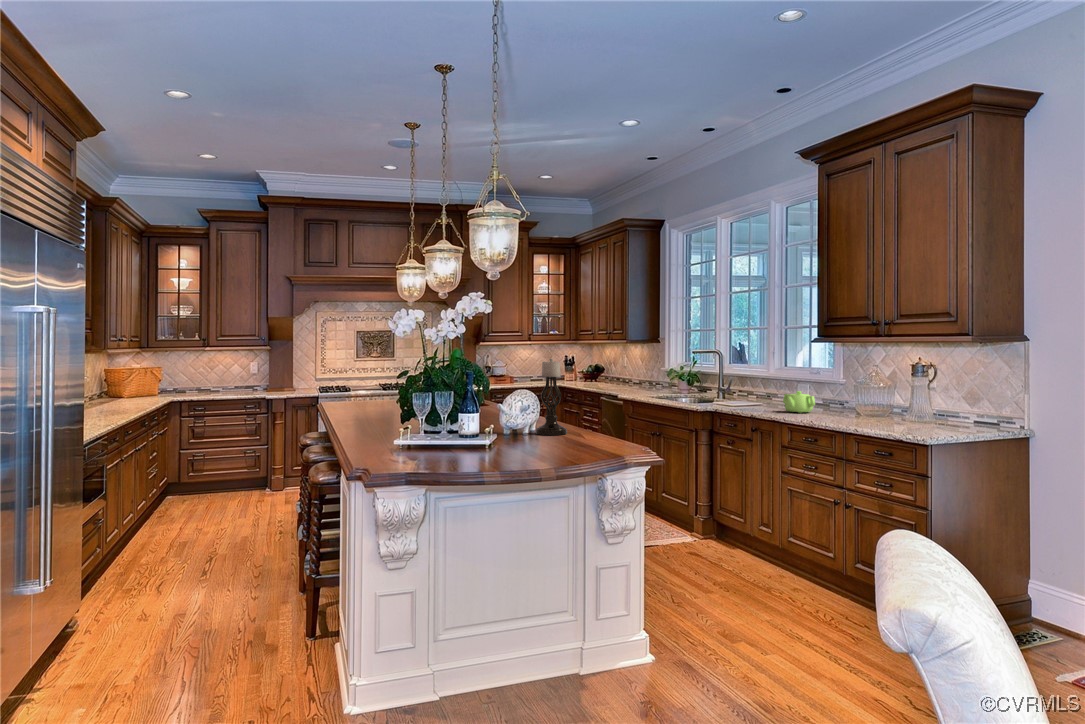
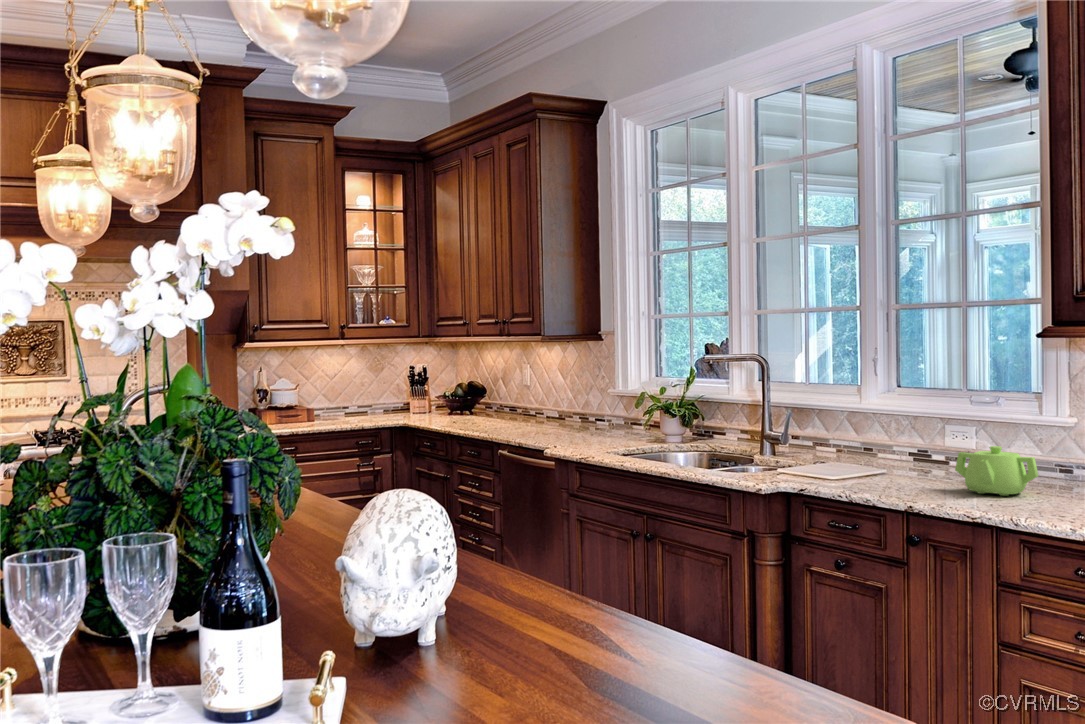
candle holder: present [535,359,567,435] -> none [480,411,591,689]

